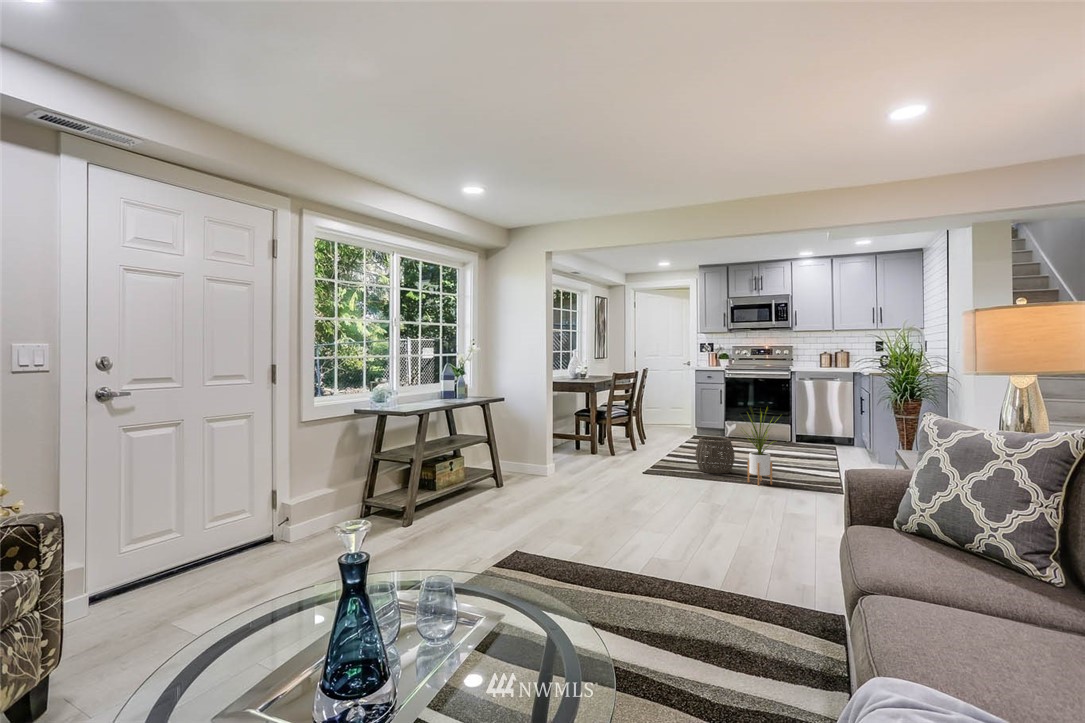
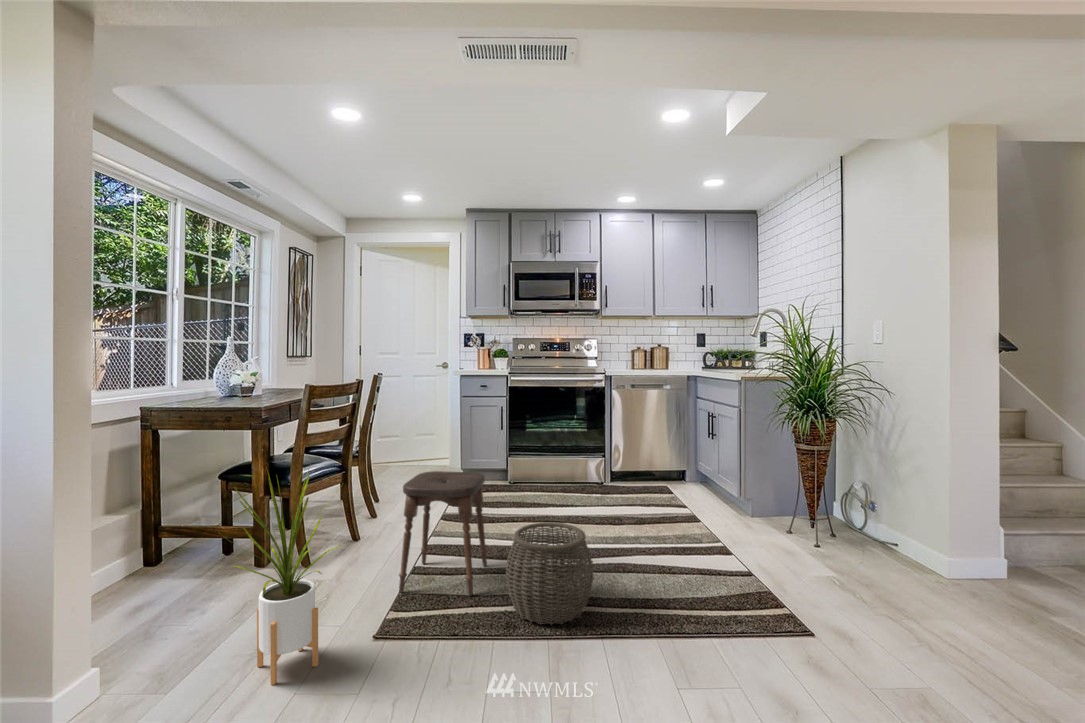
house plant: present [745,412,774,486] -> present [233,467,341,685]
stool: none [652,415,694,465] -> present [399,471,487,595]

